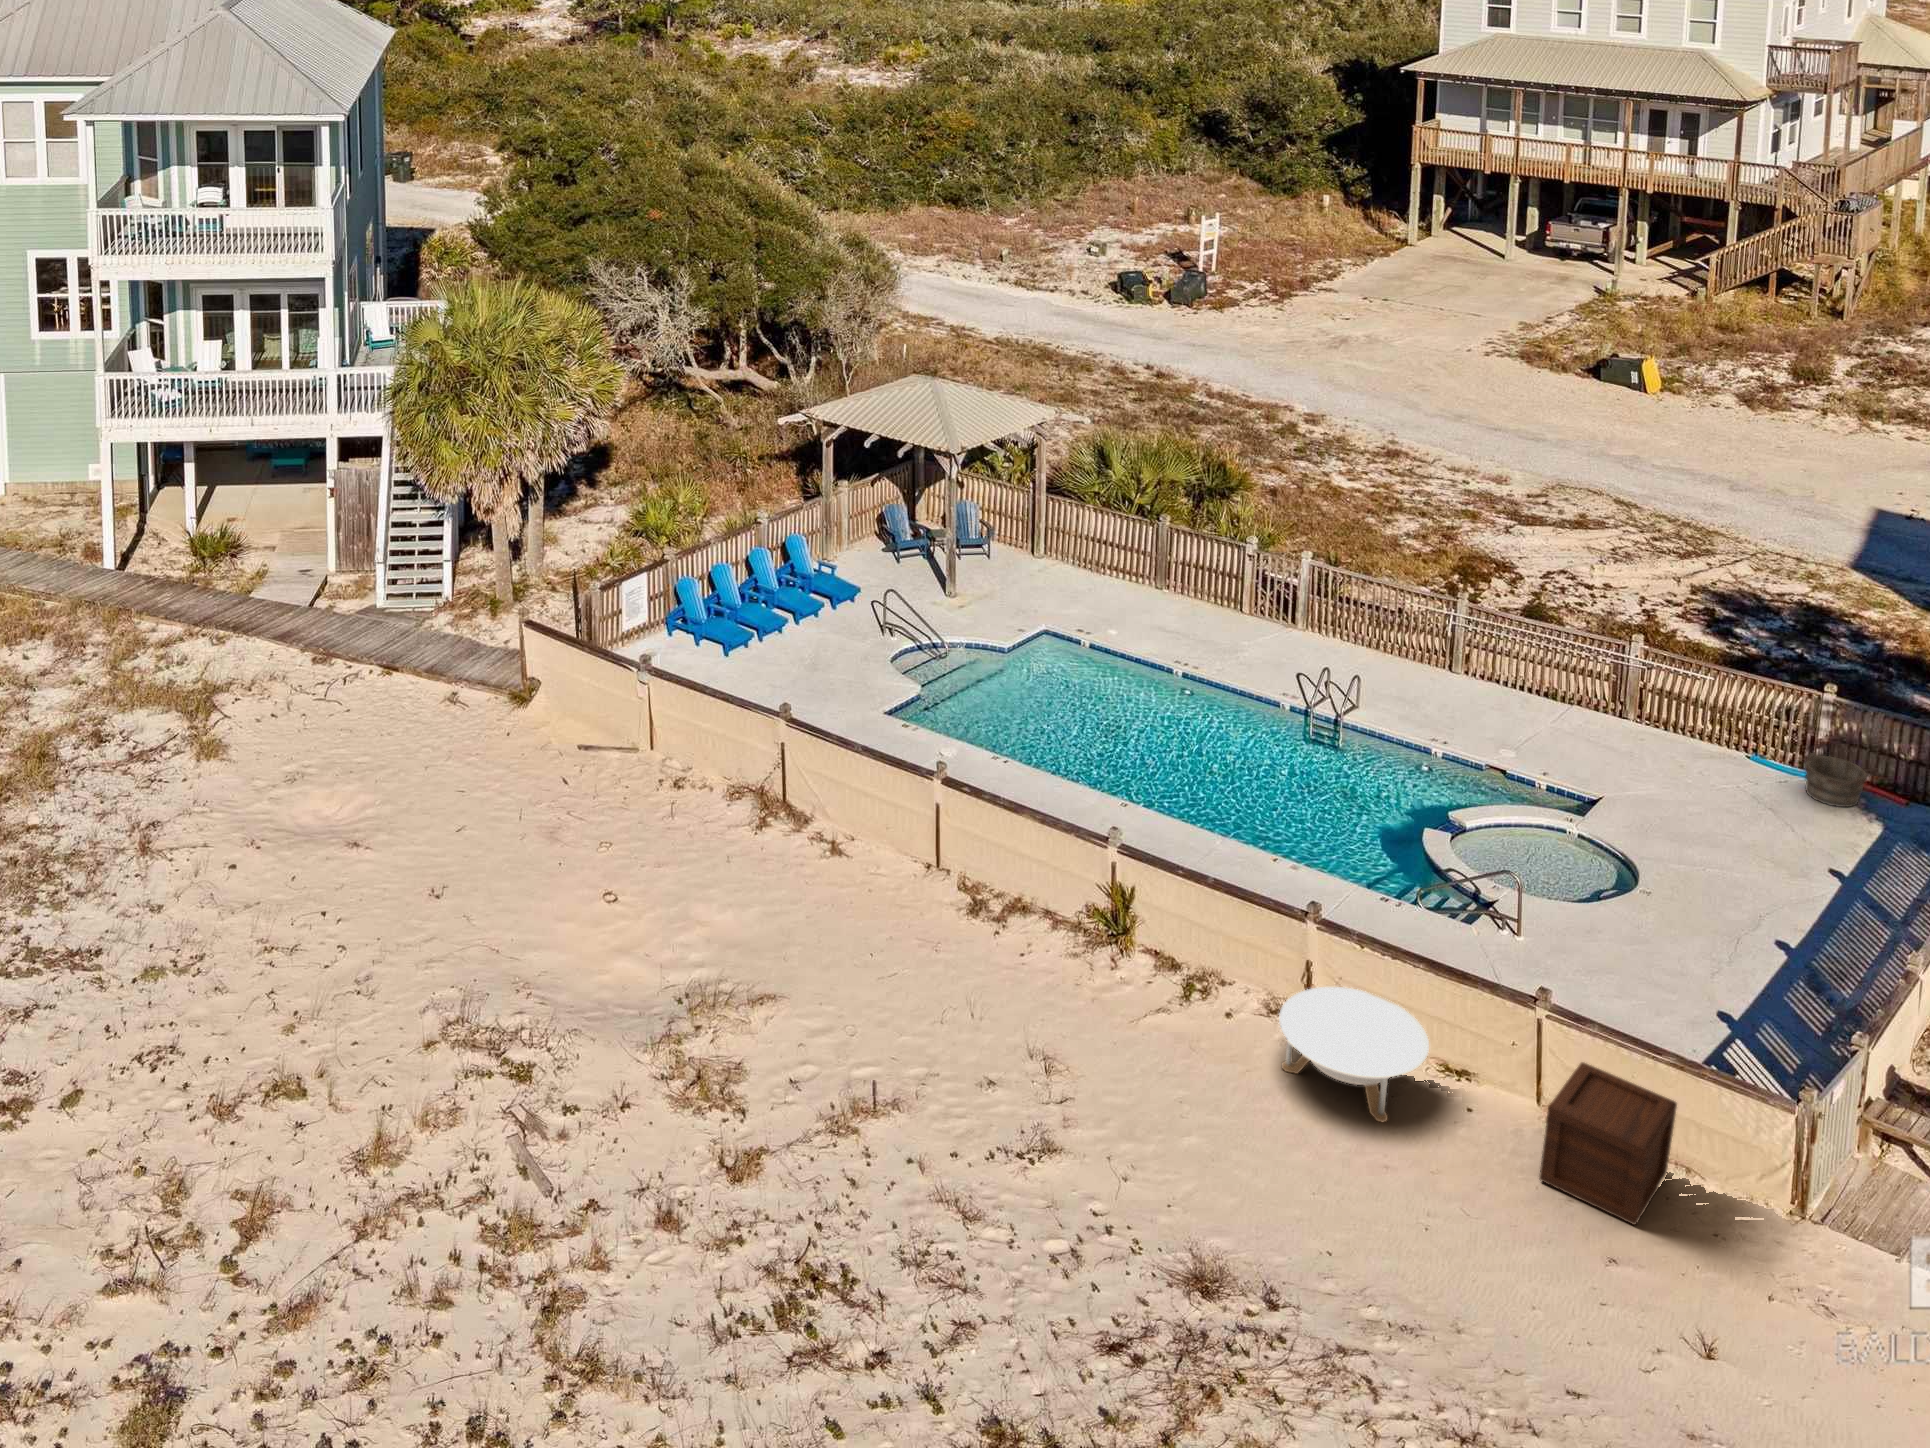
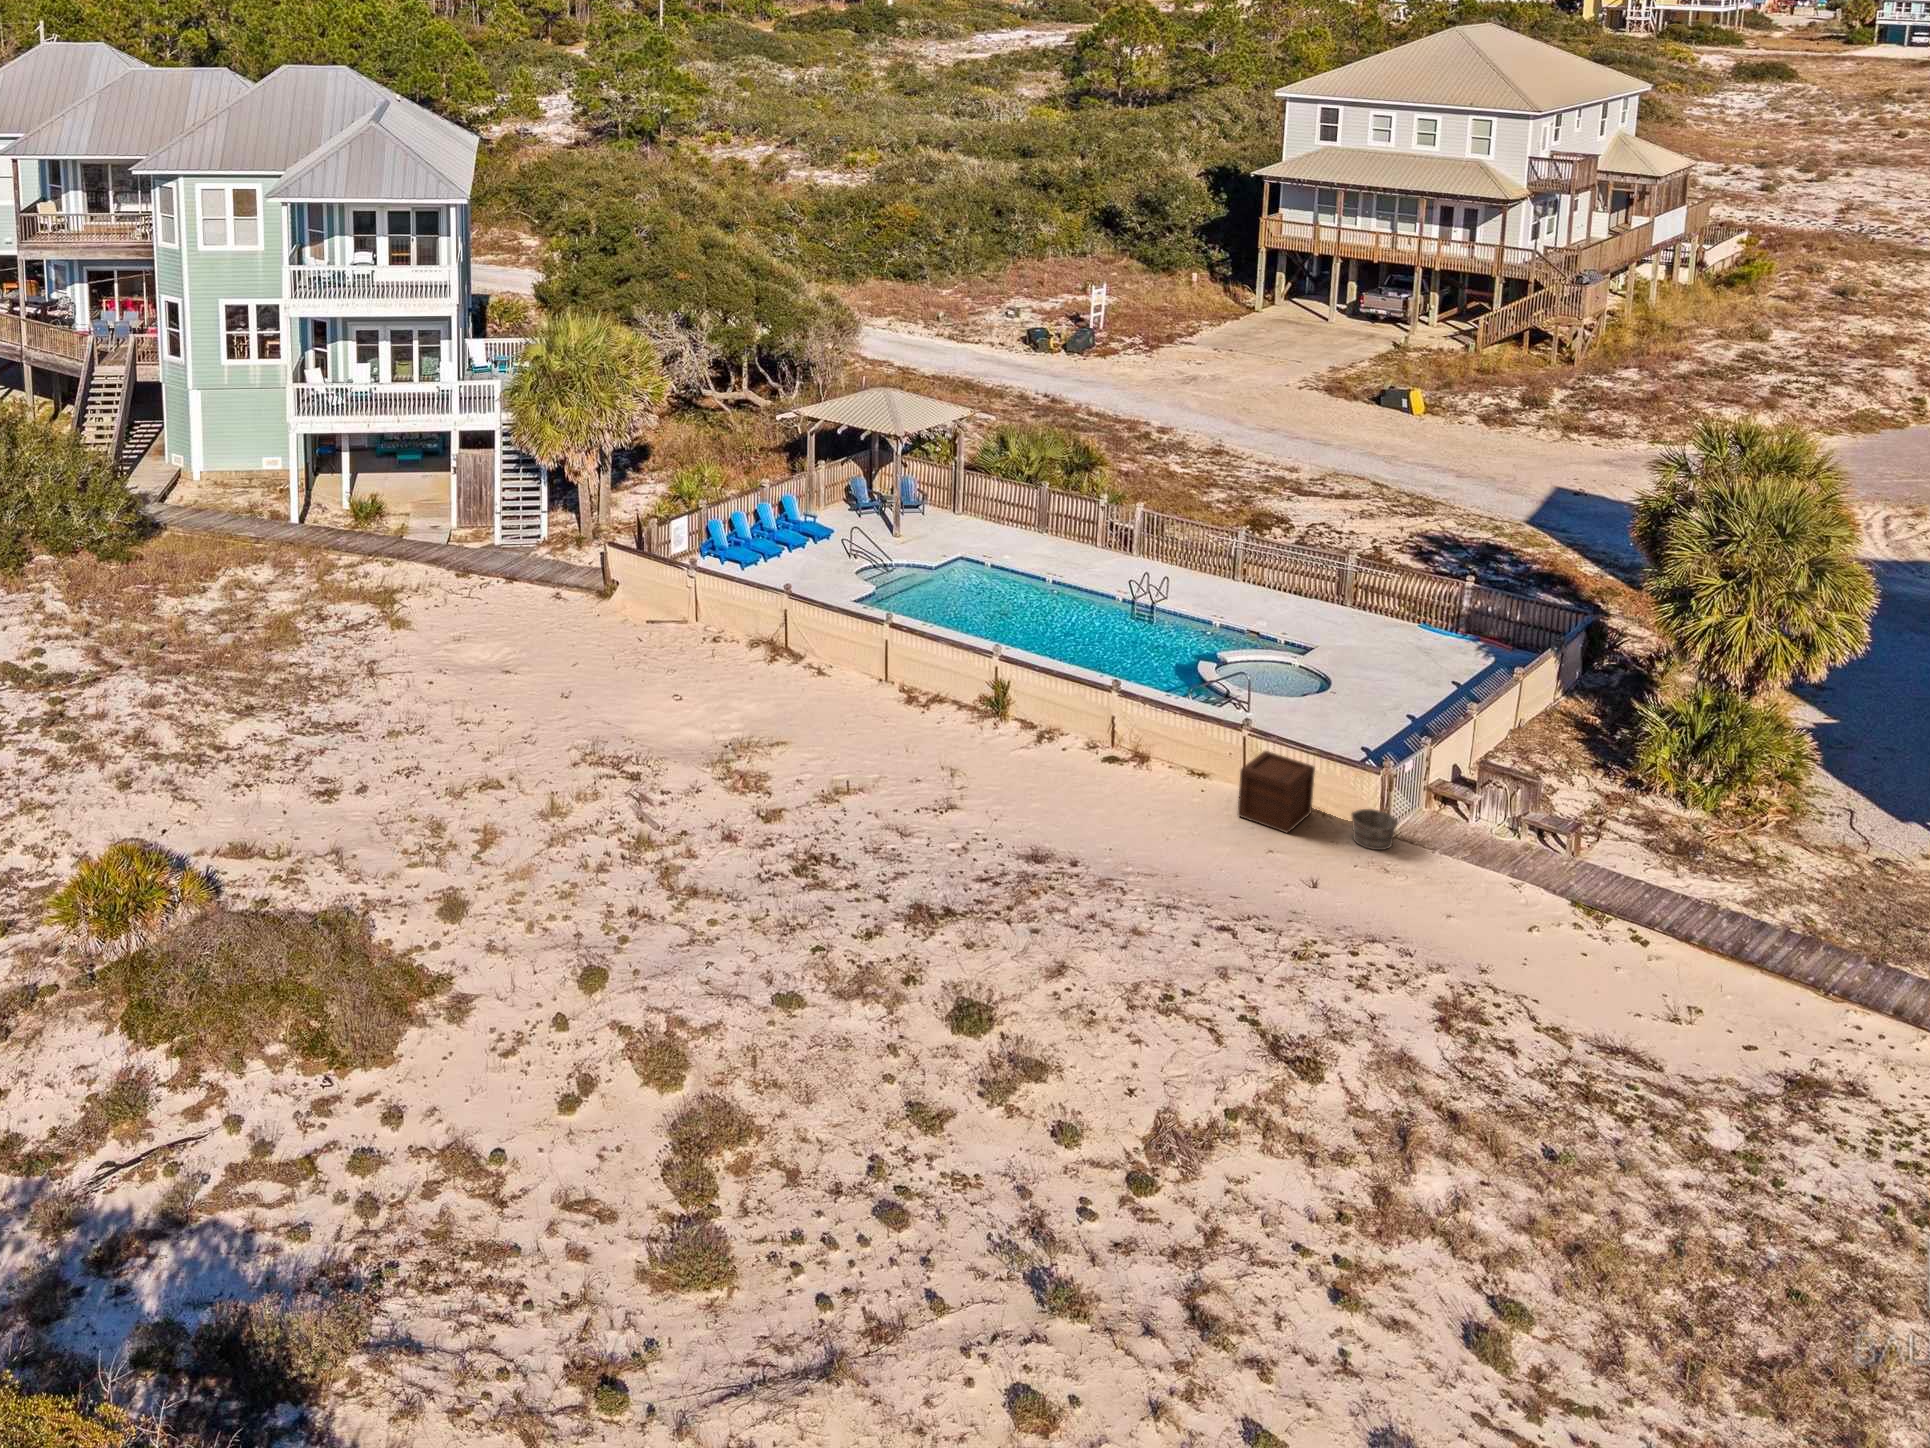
bucket: present [1805,753,1867,807] -> present [1352,809,1398,850]
round table: present [1279,987,1429,1122] -> none [1092,725,1180,794]

